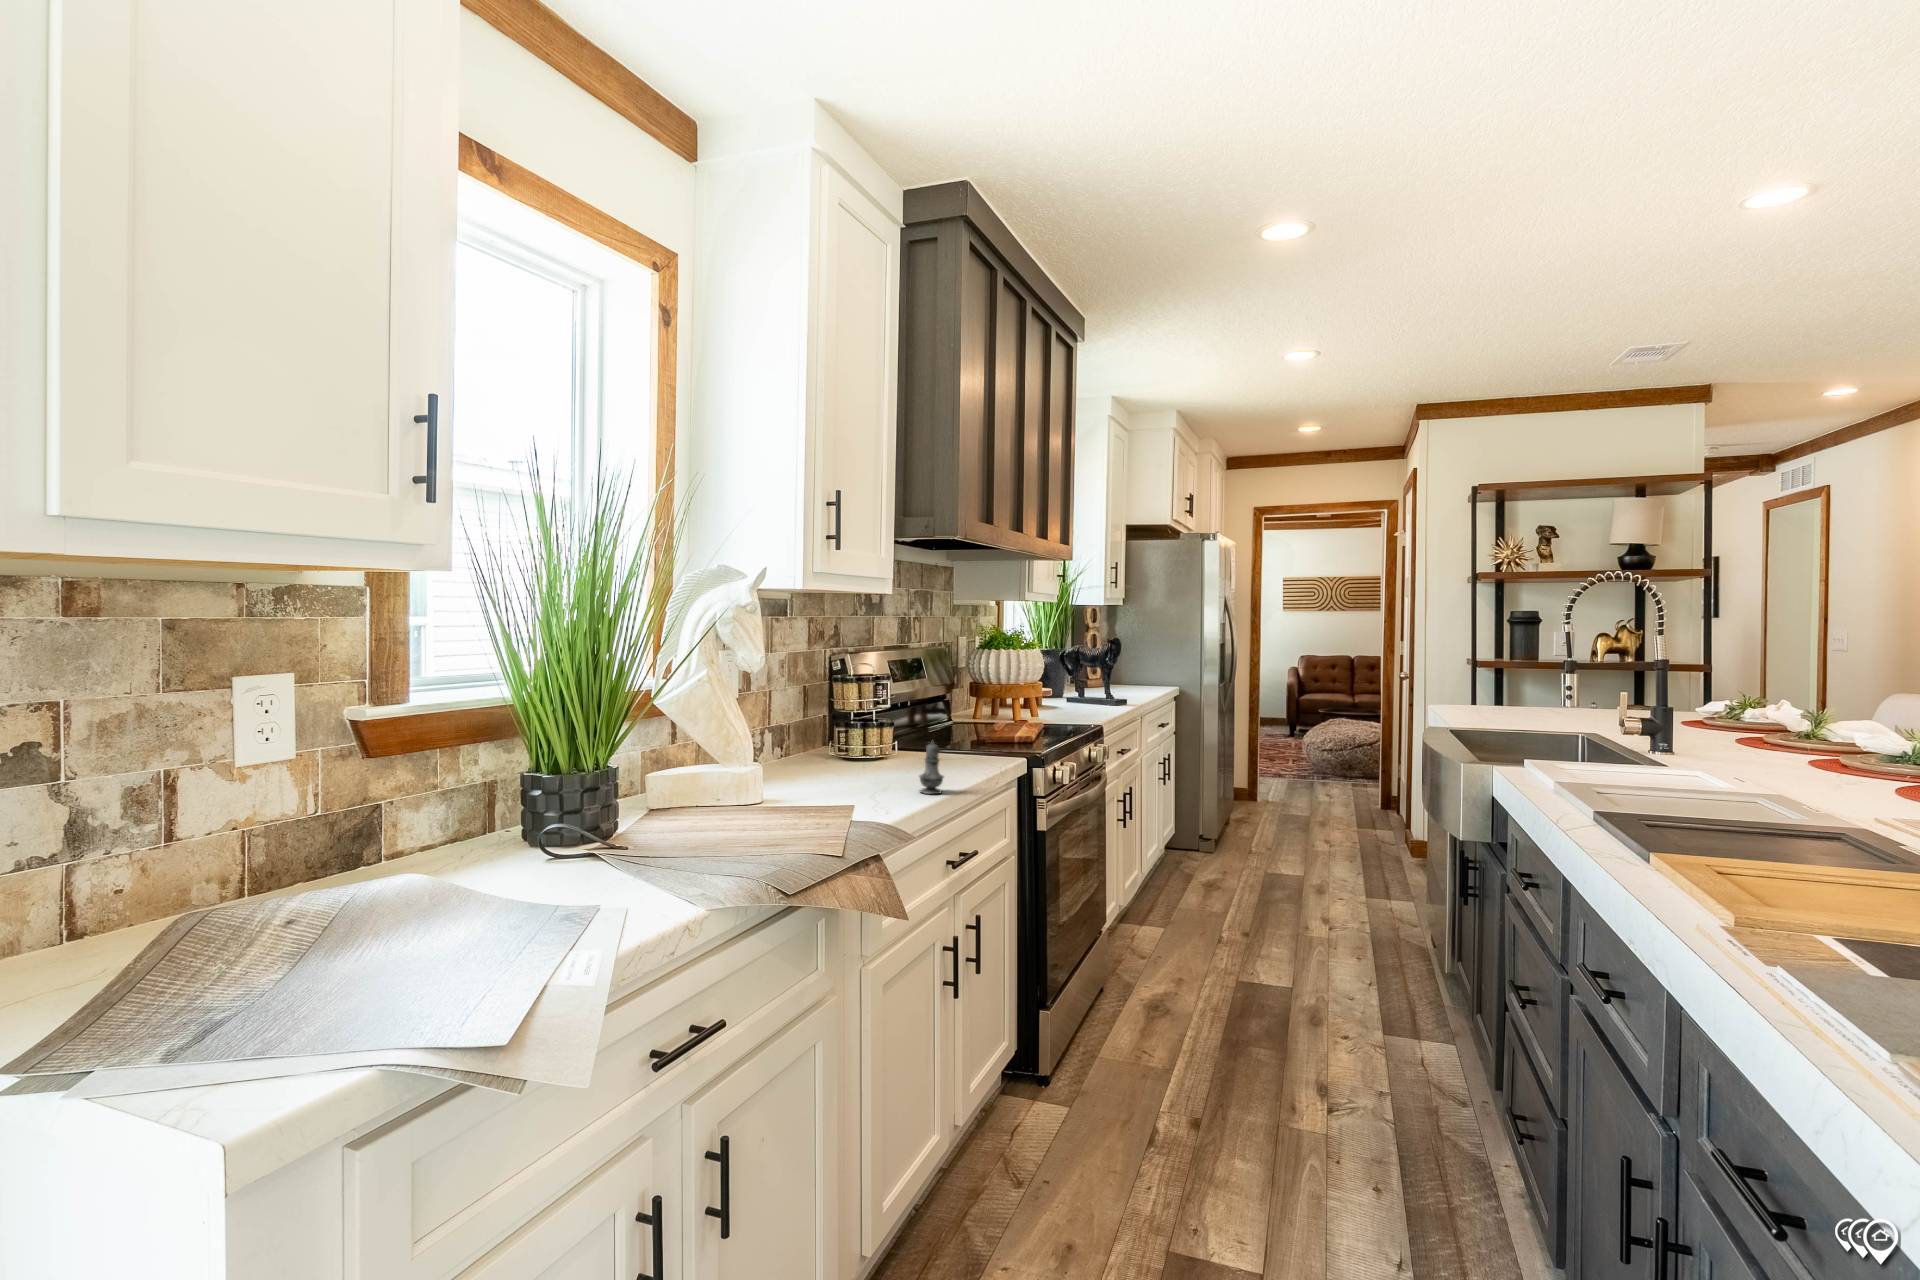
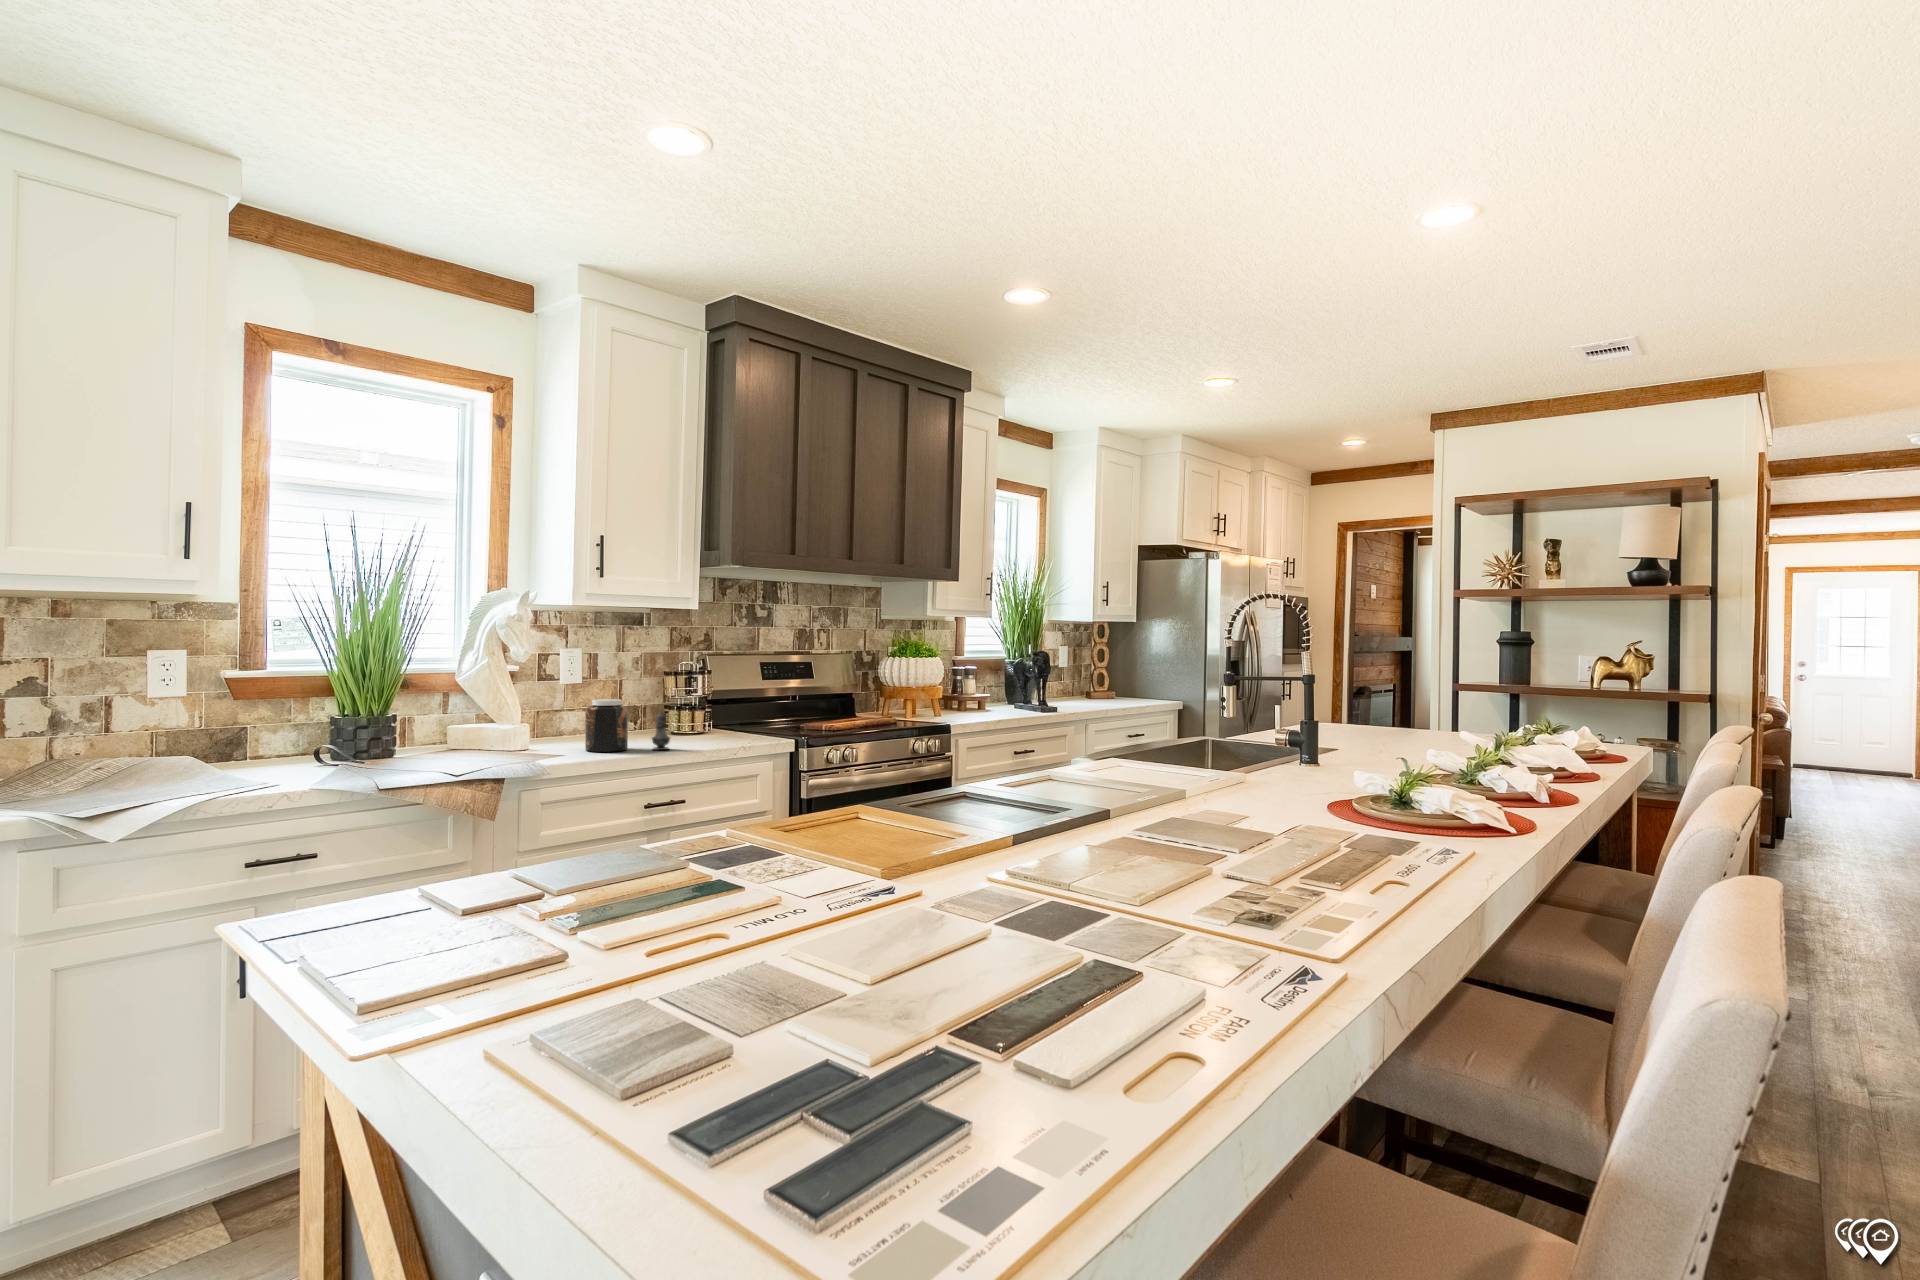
jar: none [845,727,901,803] -> present [585,699,628,752]

